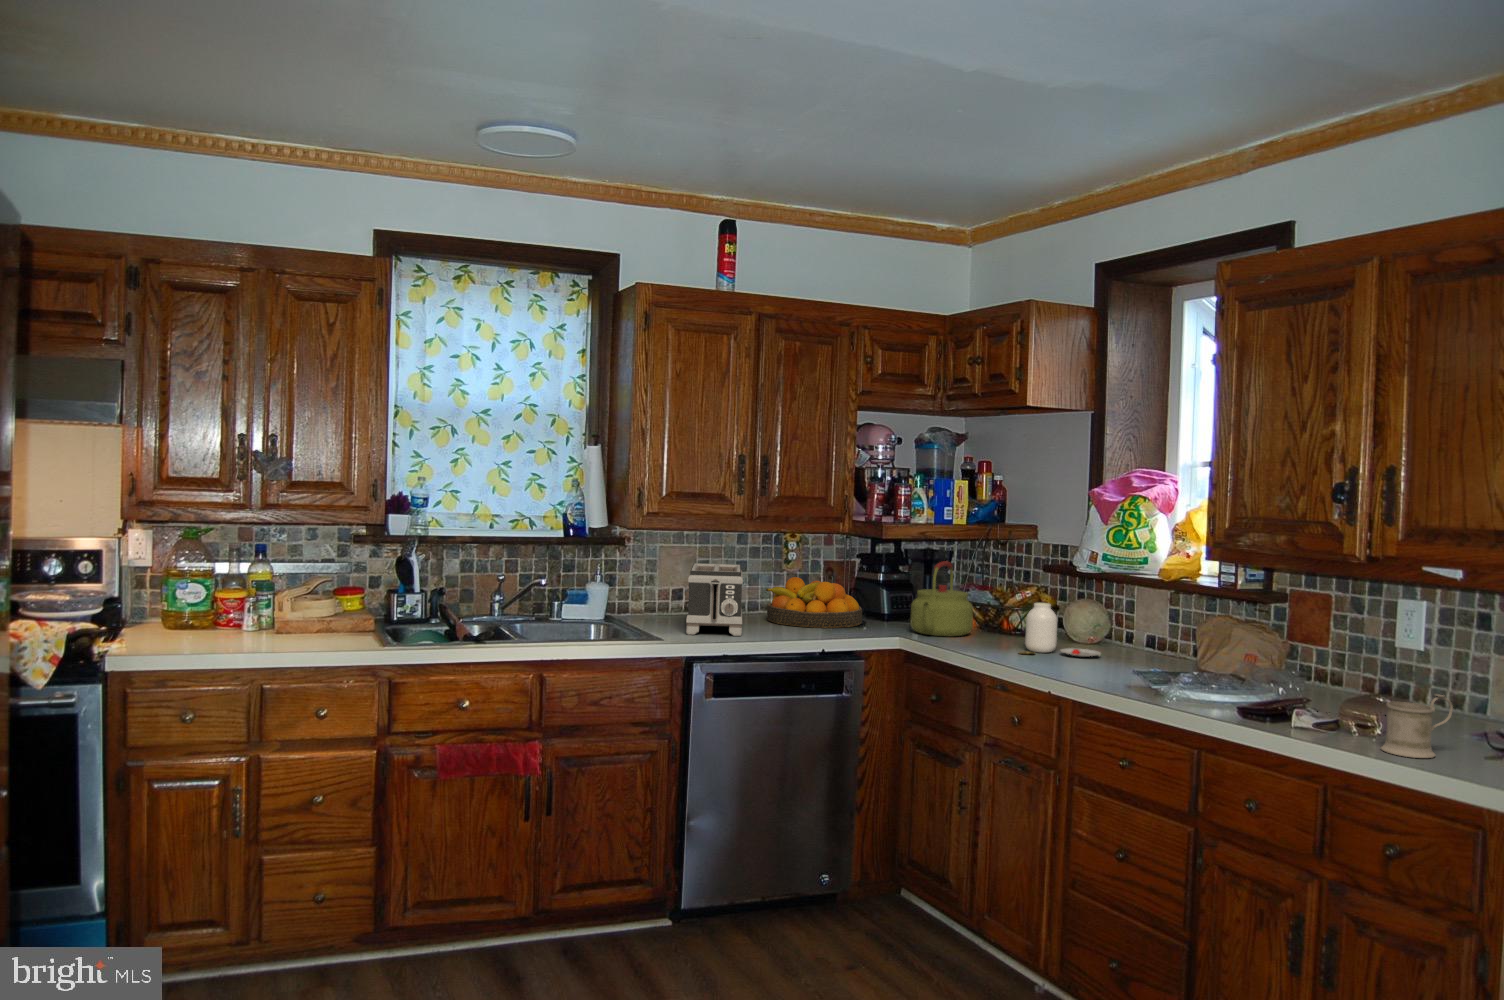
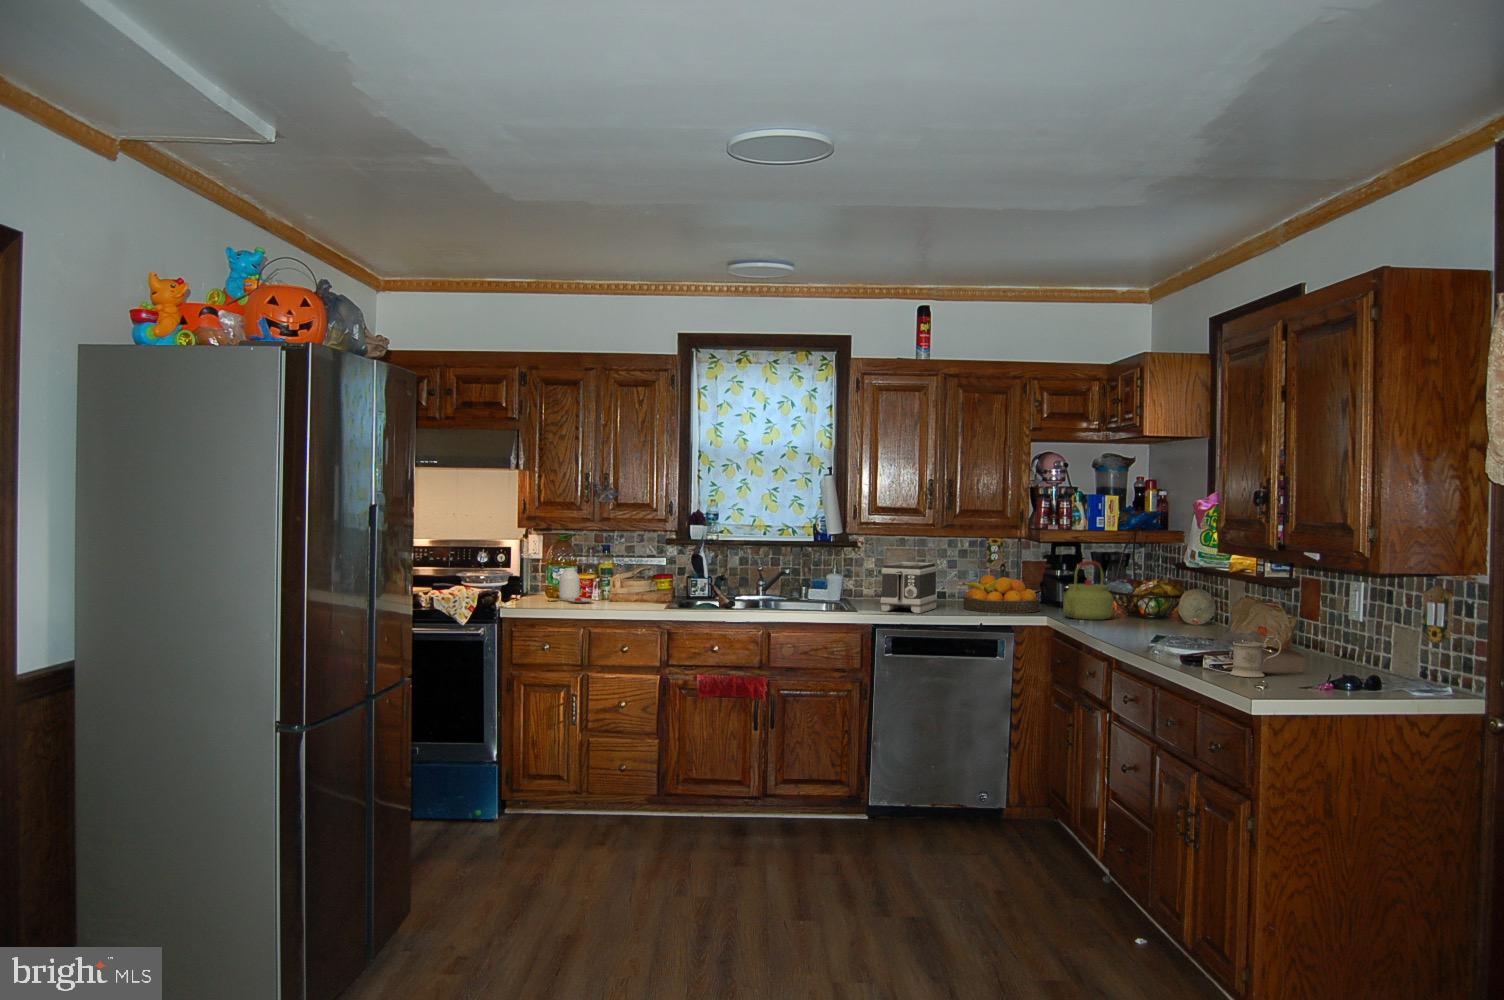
jar: present [1019,603,1101,657] -> present [554,568,594,603]

